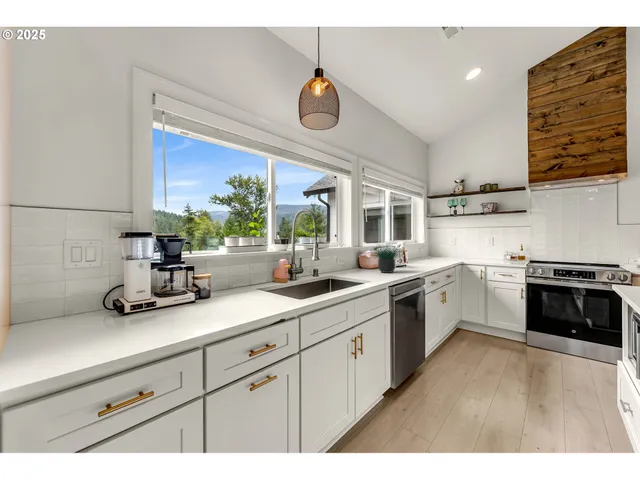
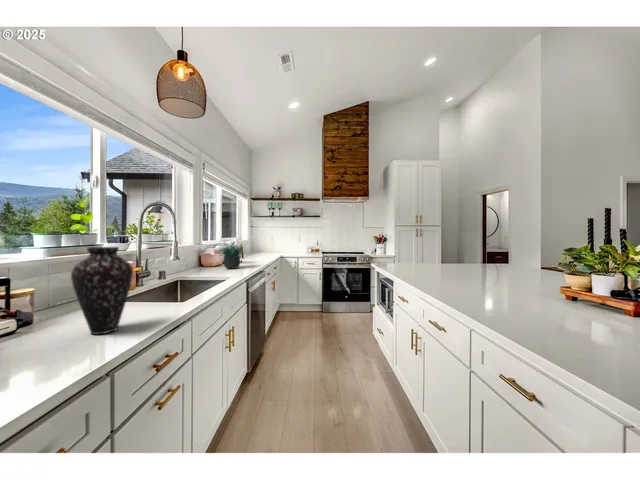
vase: none [202,244,244,315] -> present [71,247,133,334]

